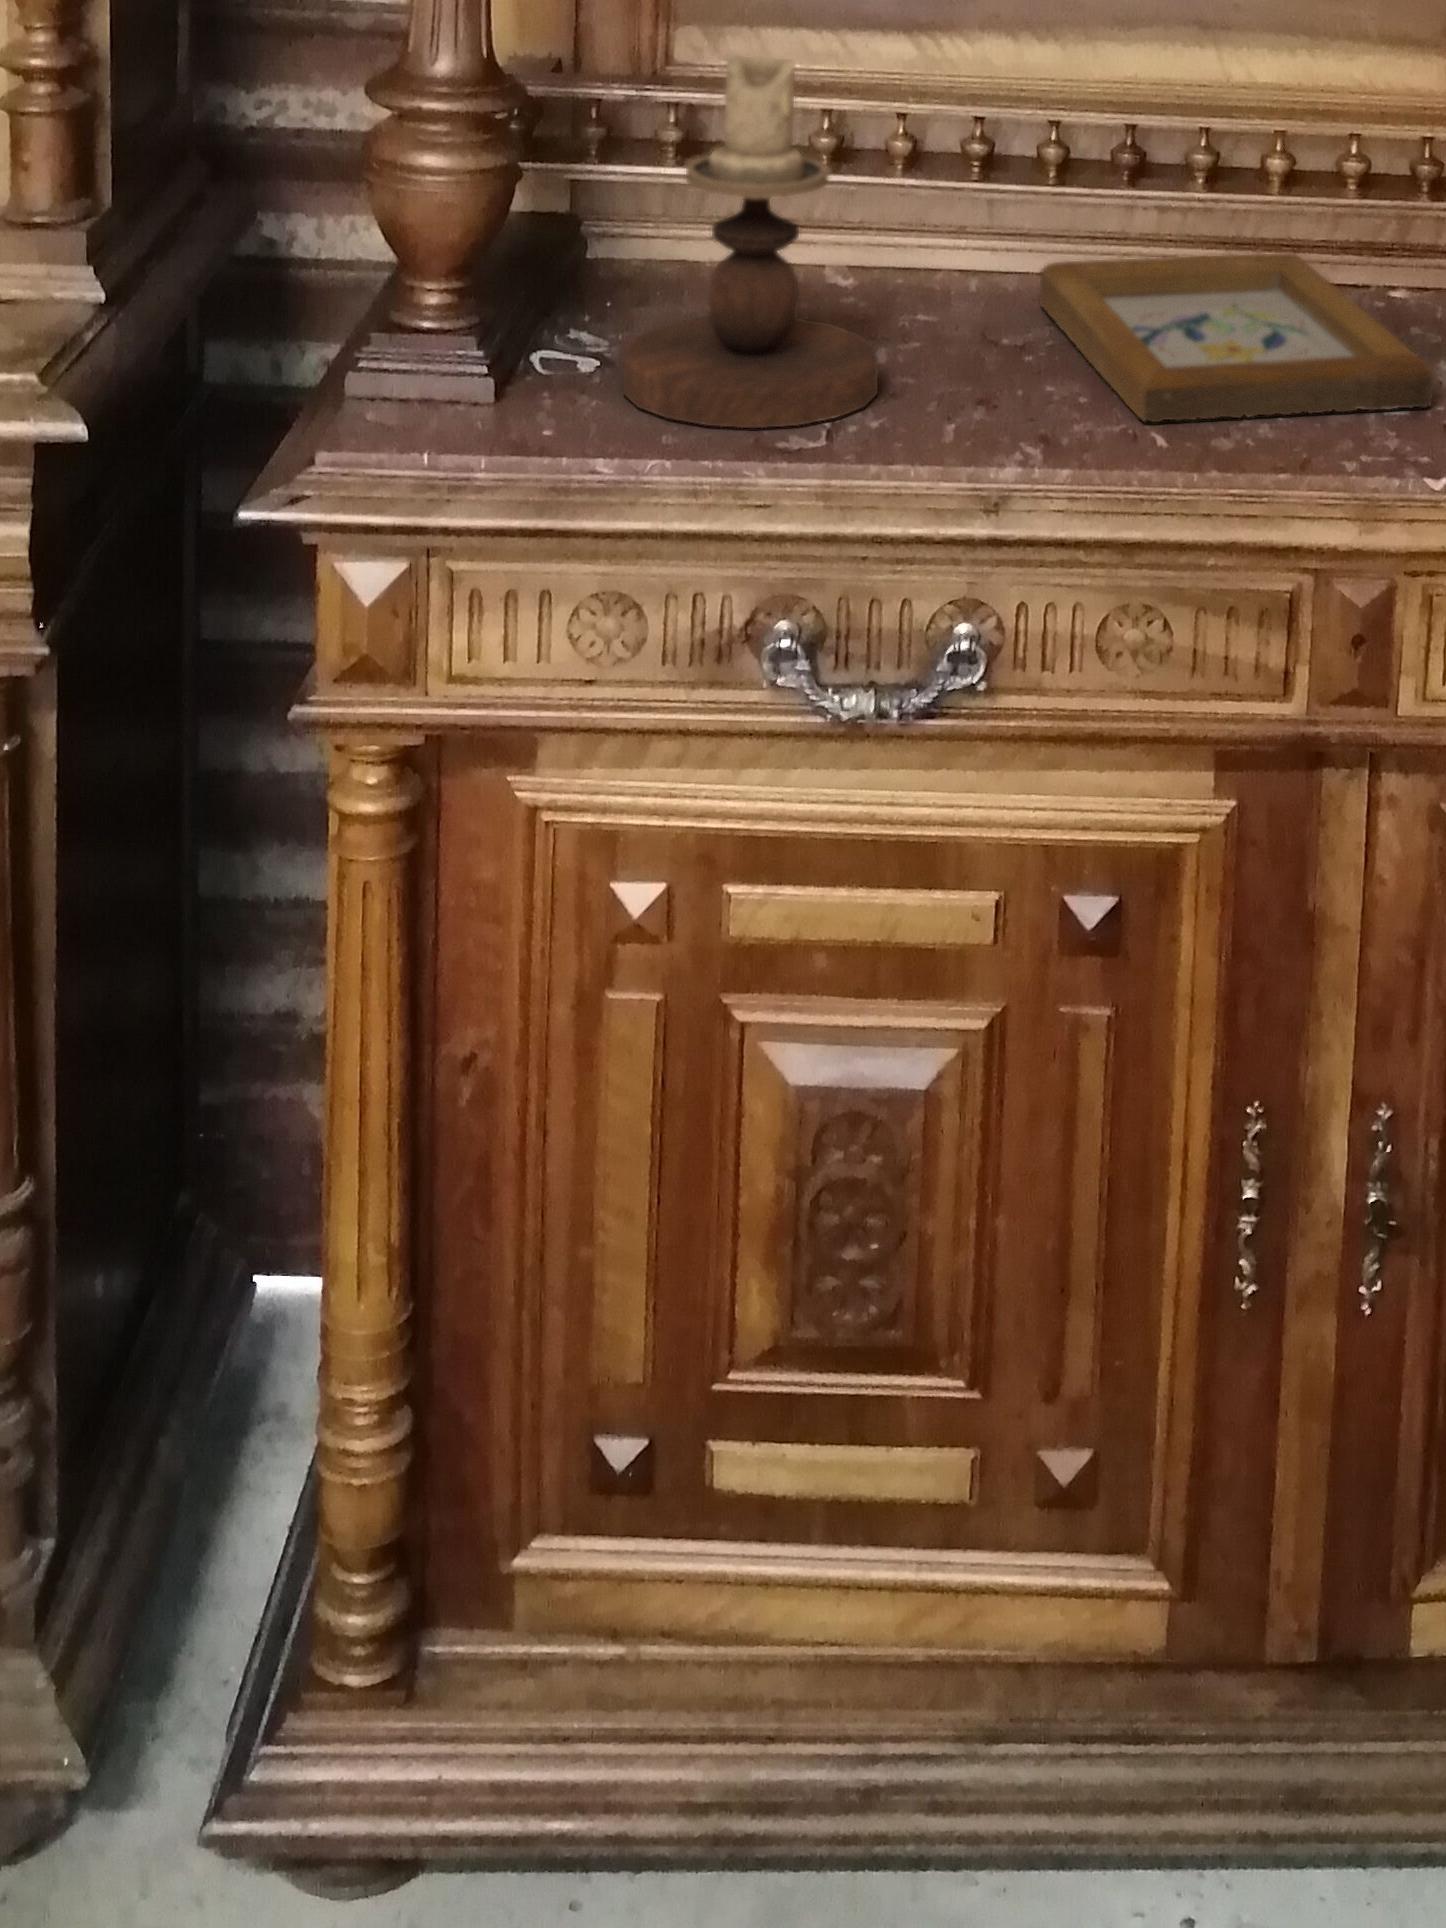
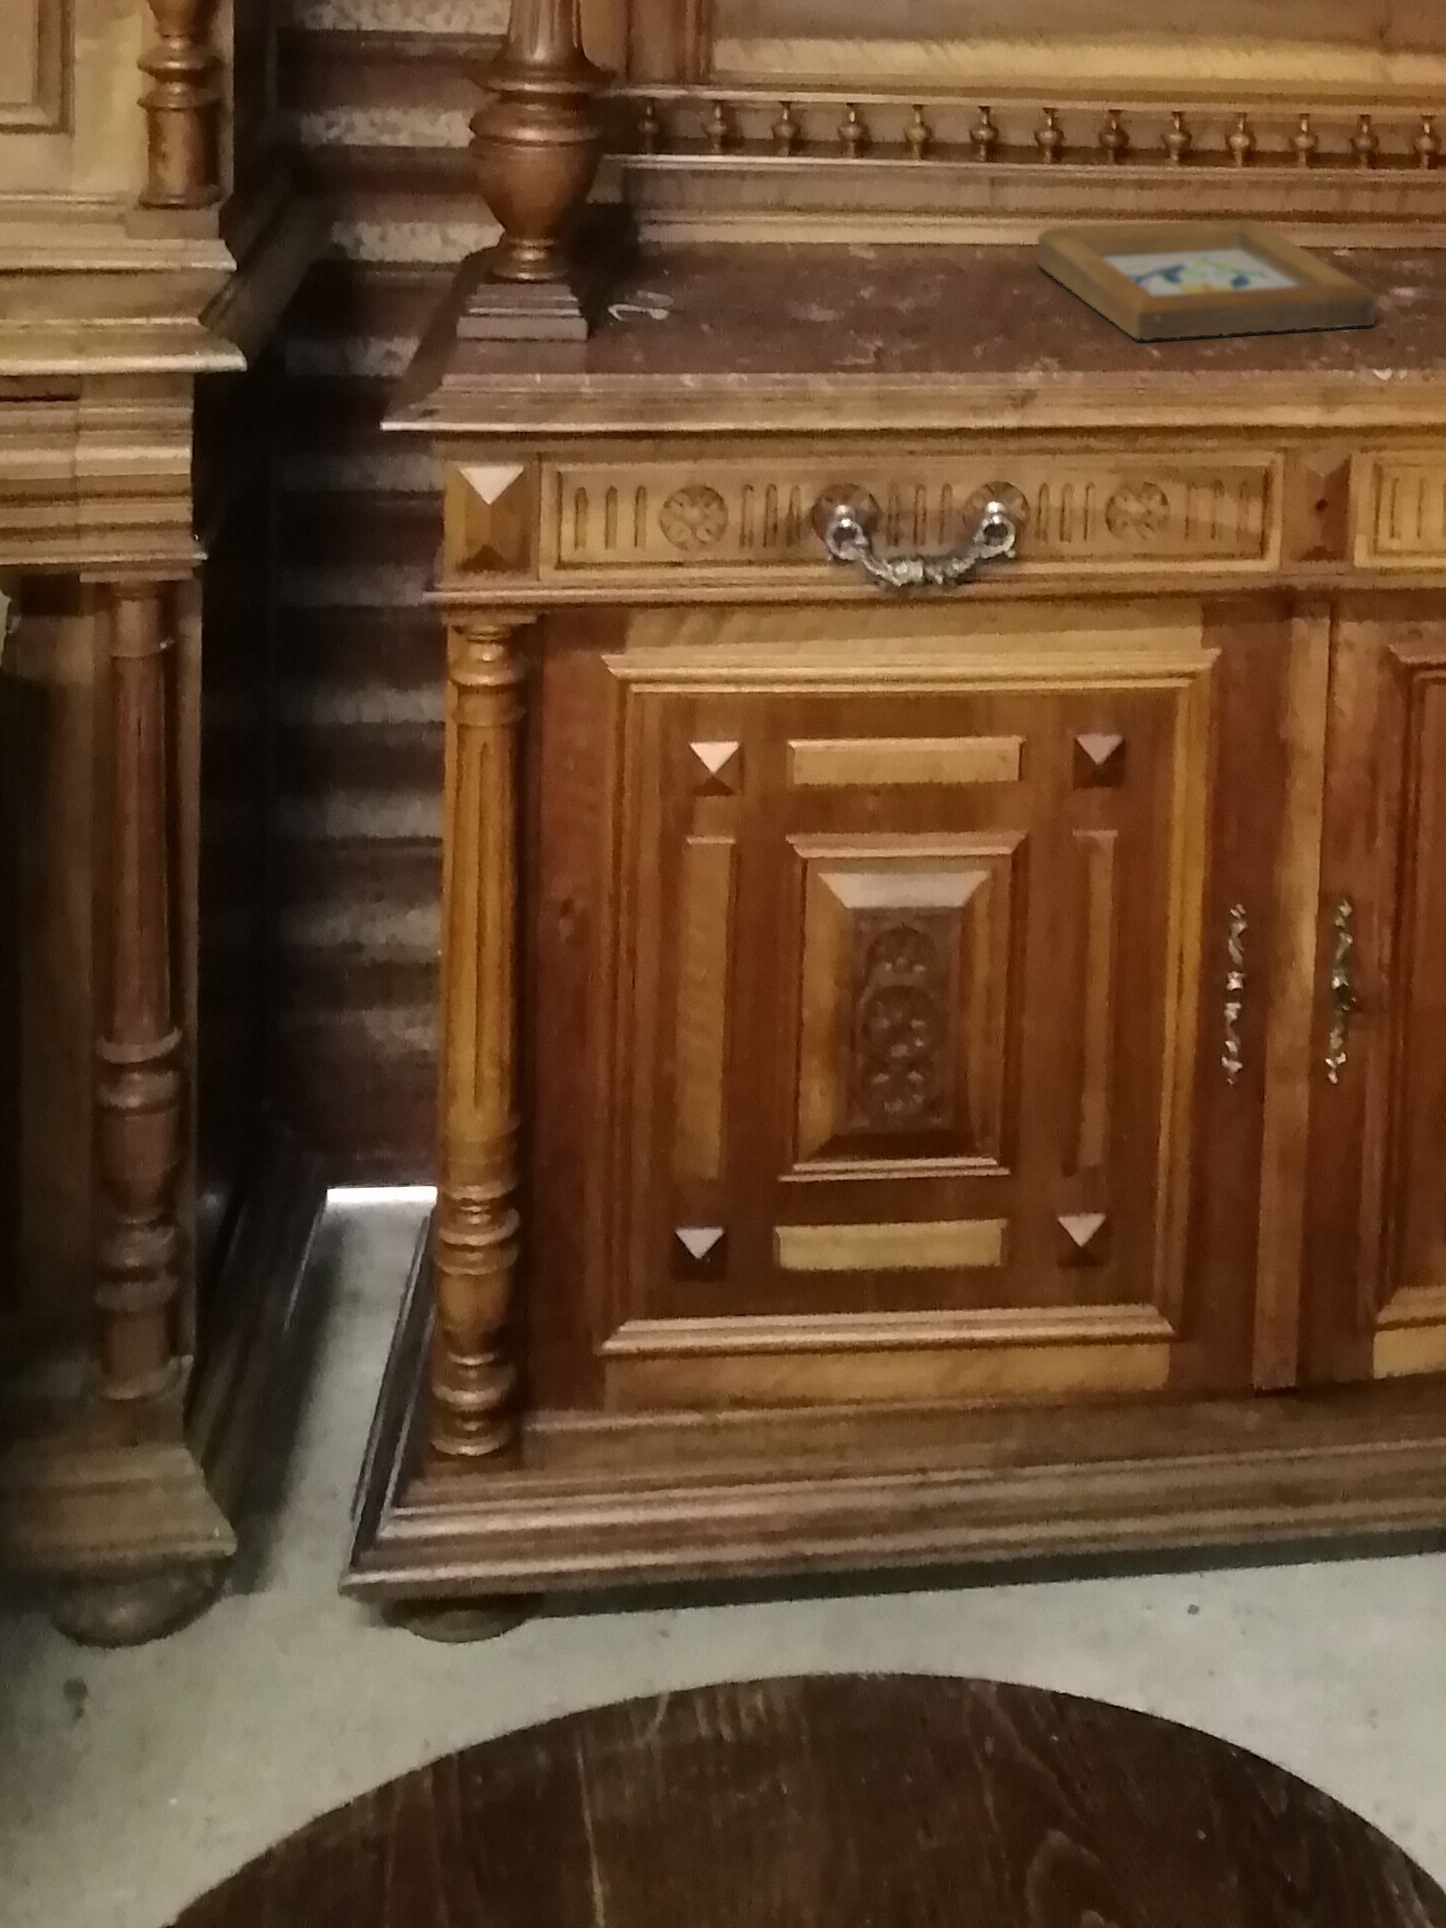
candlestick: present [623,57,879,428] -> none [693,46,912,352]

